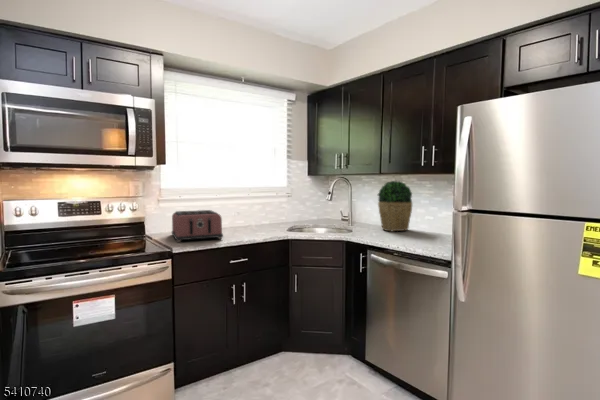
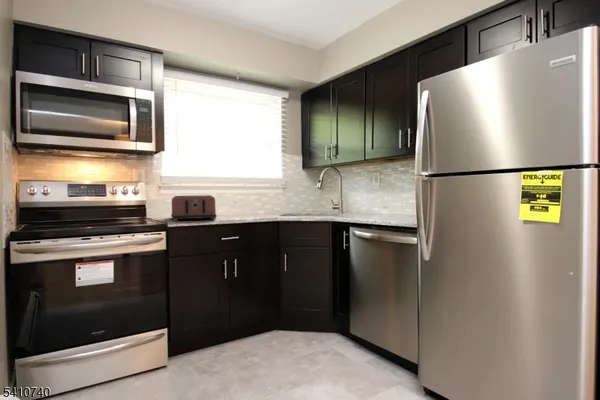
potted plant: present [378,181,412,231] -> none [364,167,398,215]

